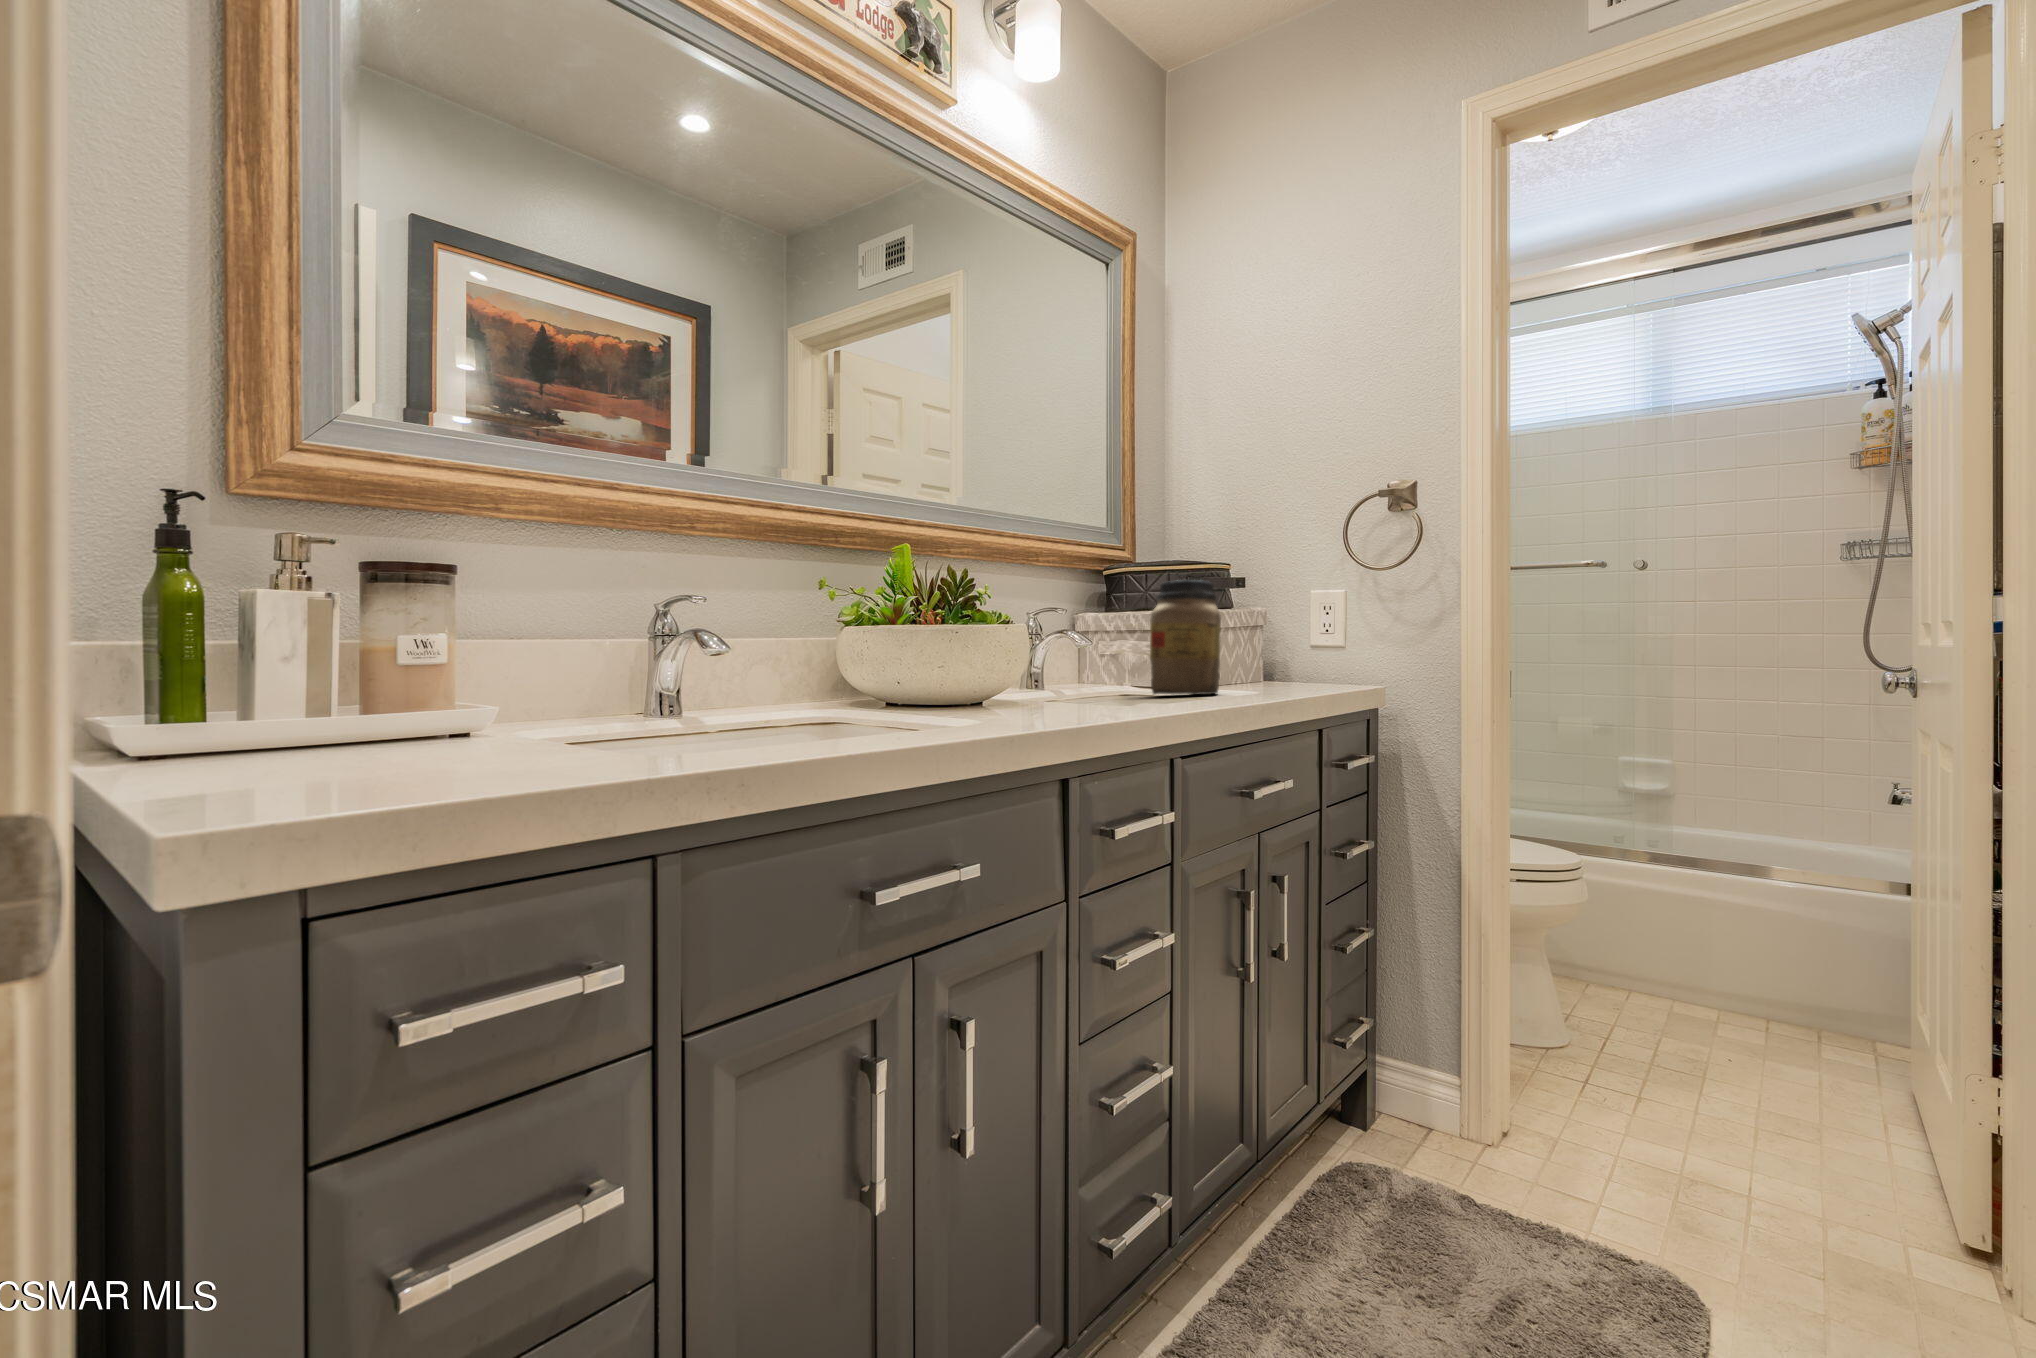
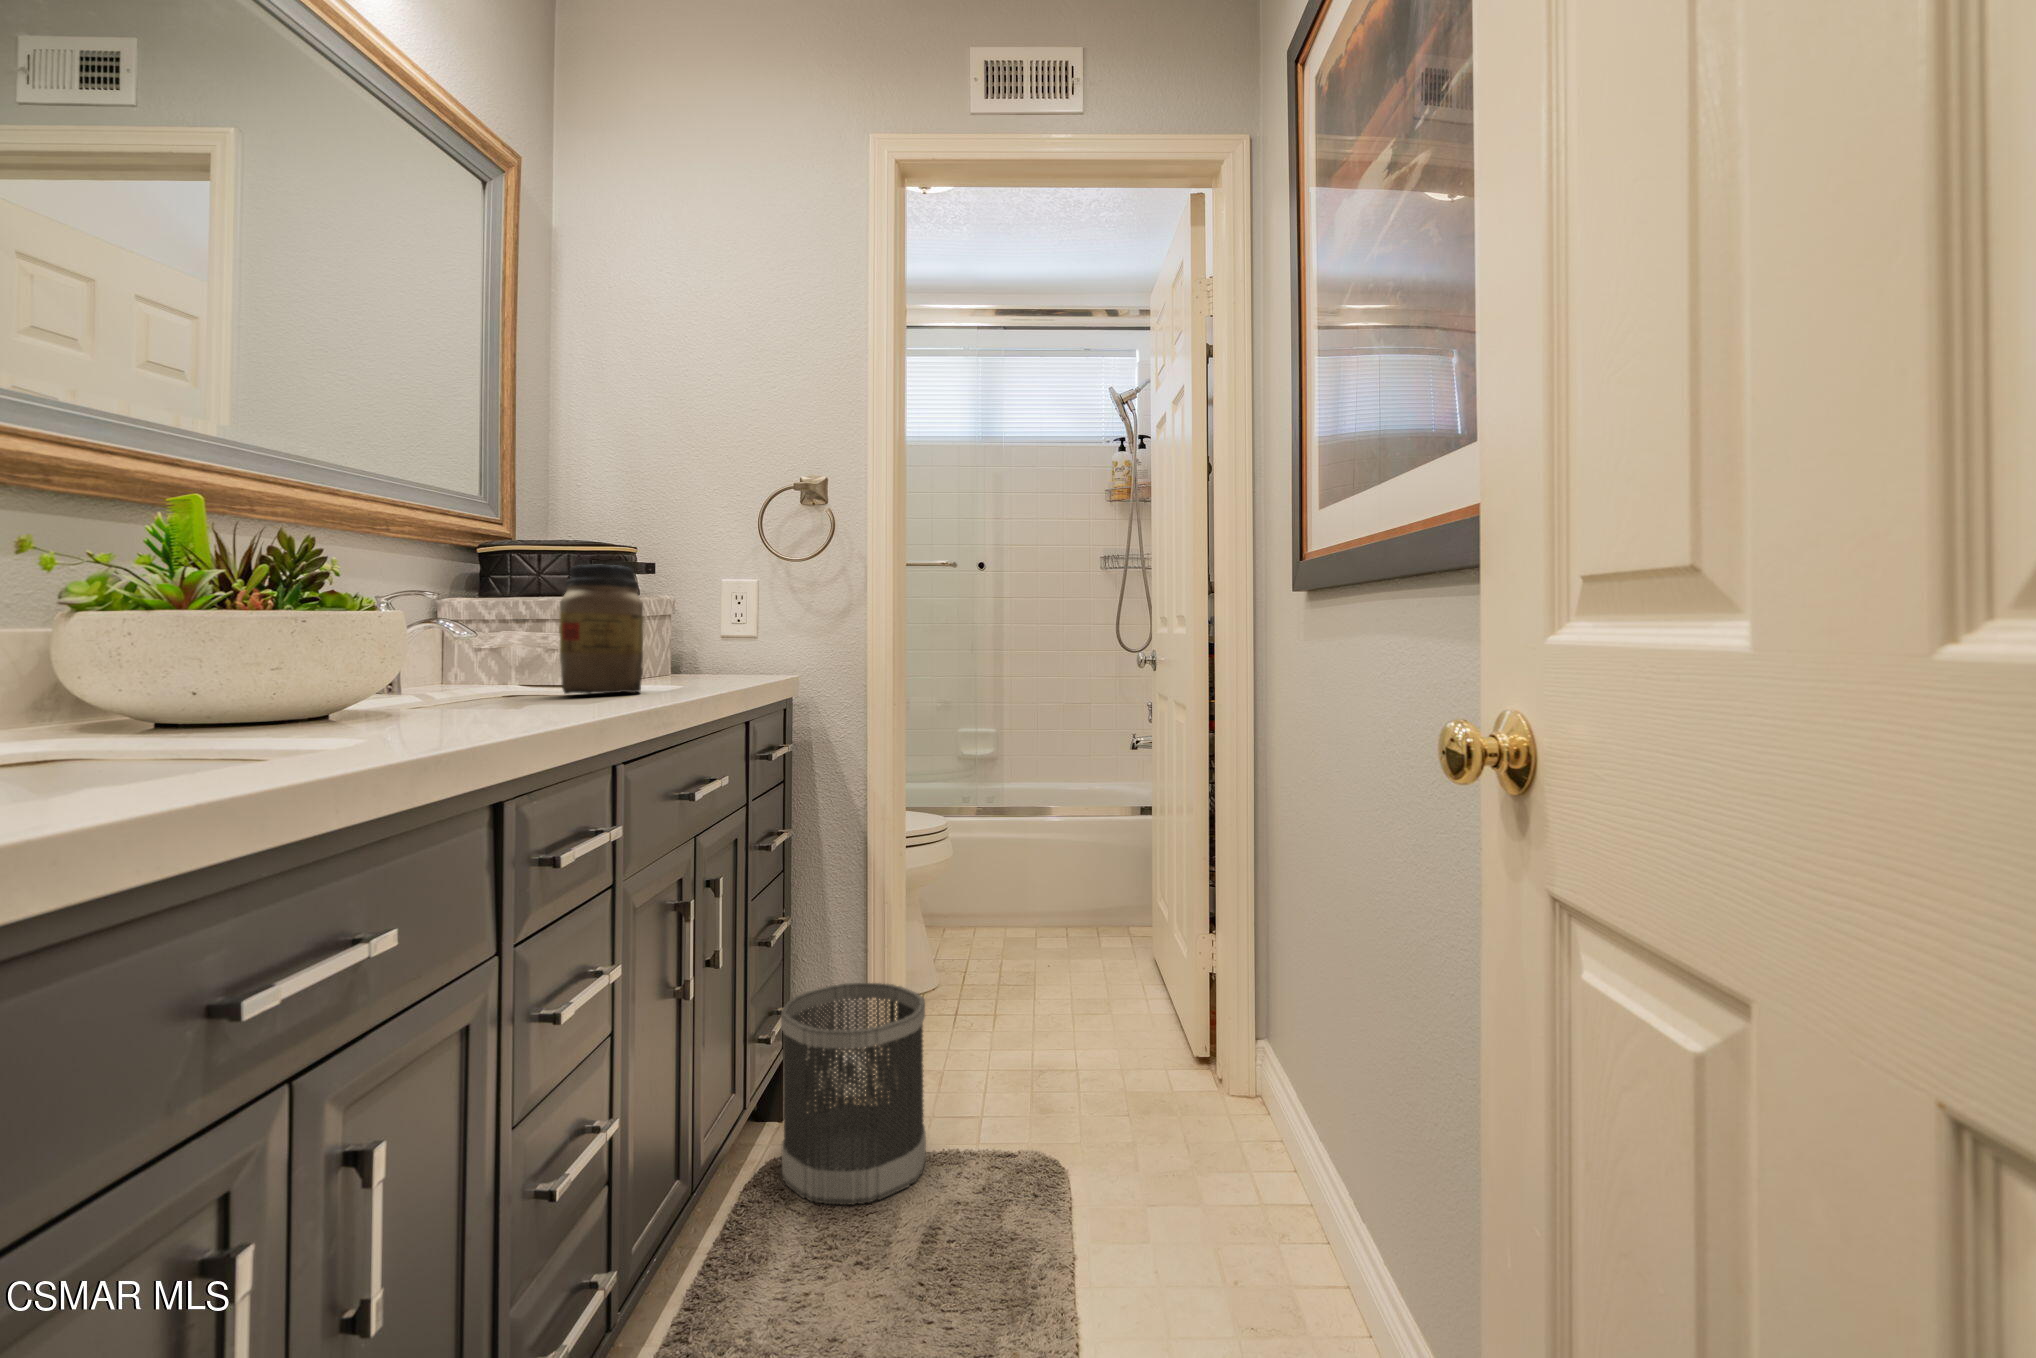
wastebasket: none [1355,1005,1518,1241] -> present [781,983,926,1204]

